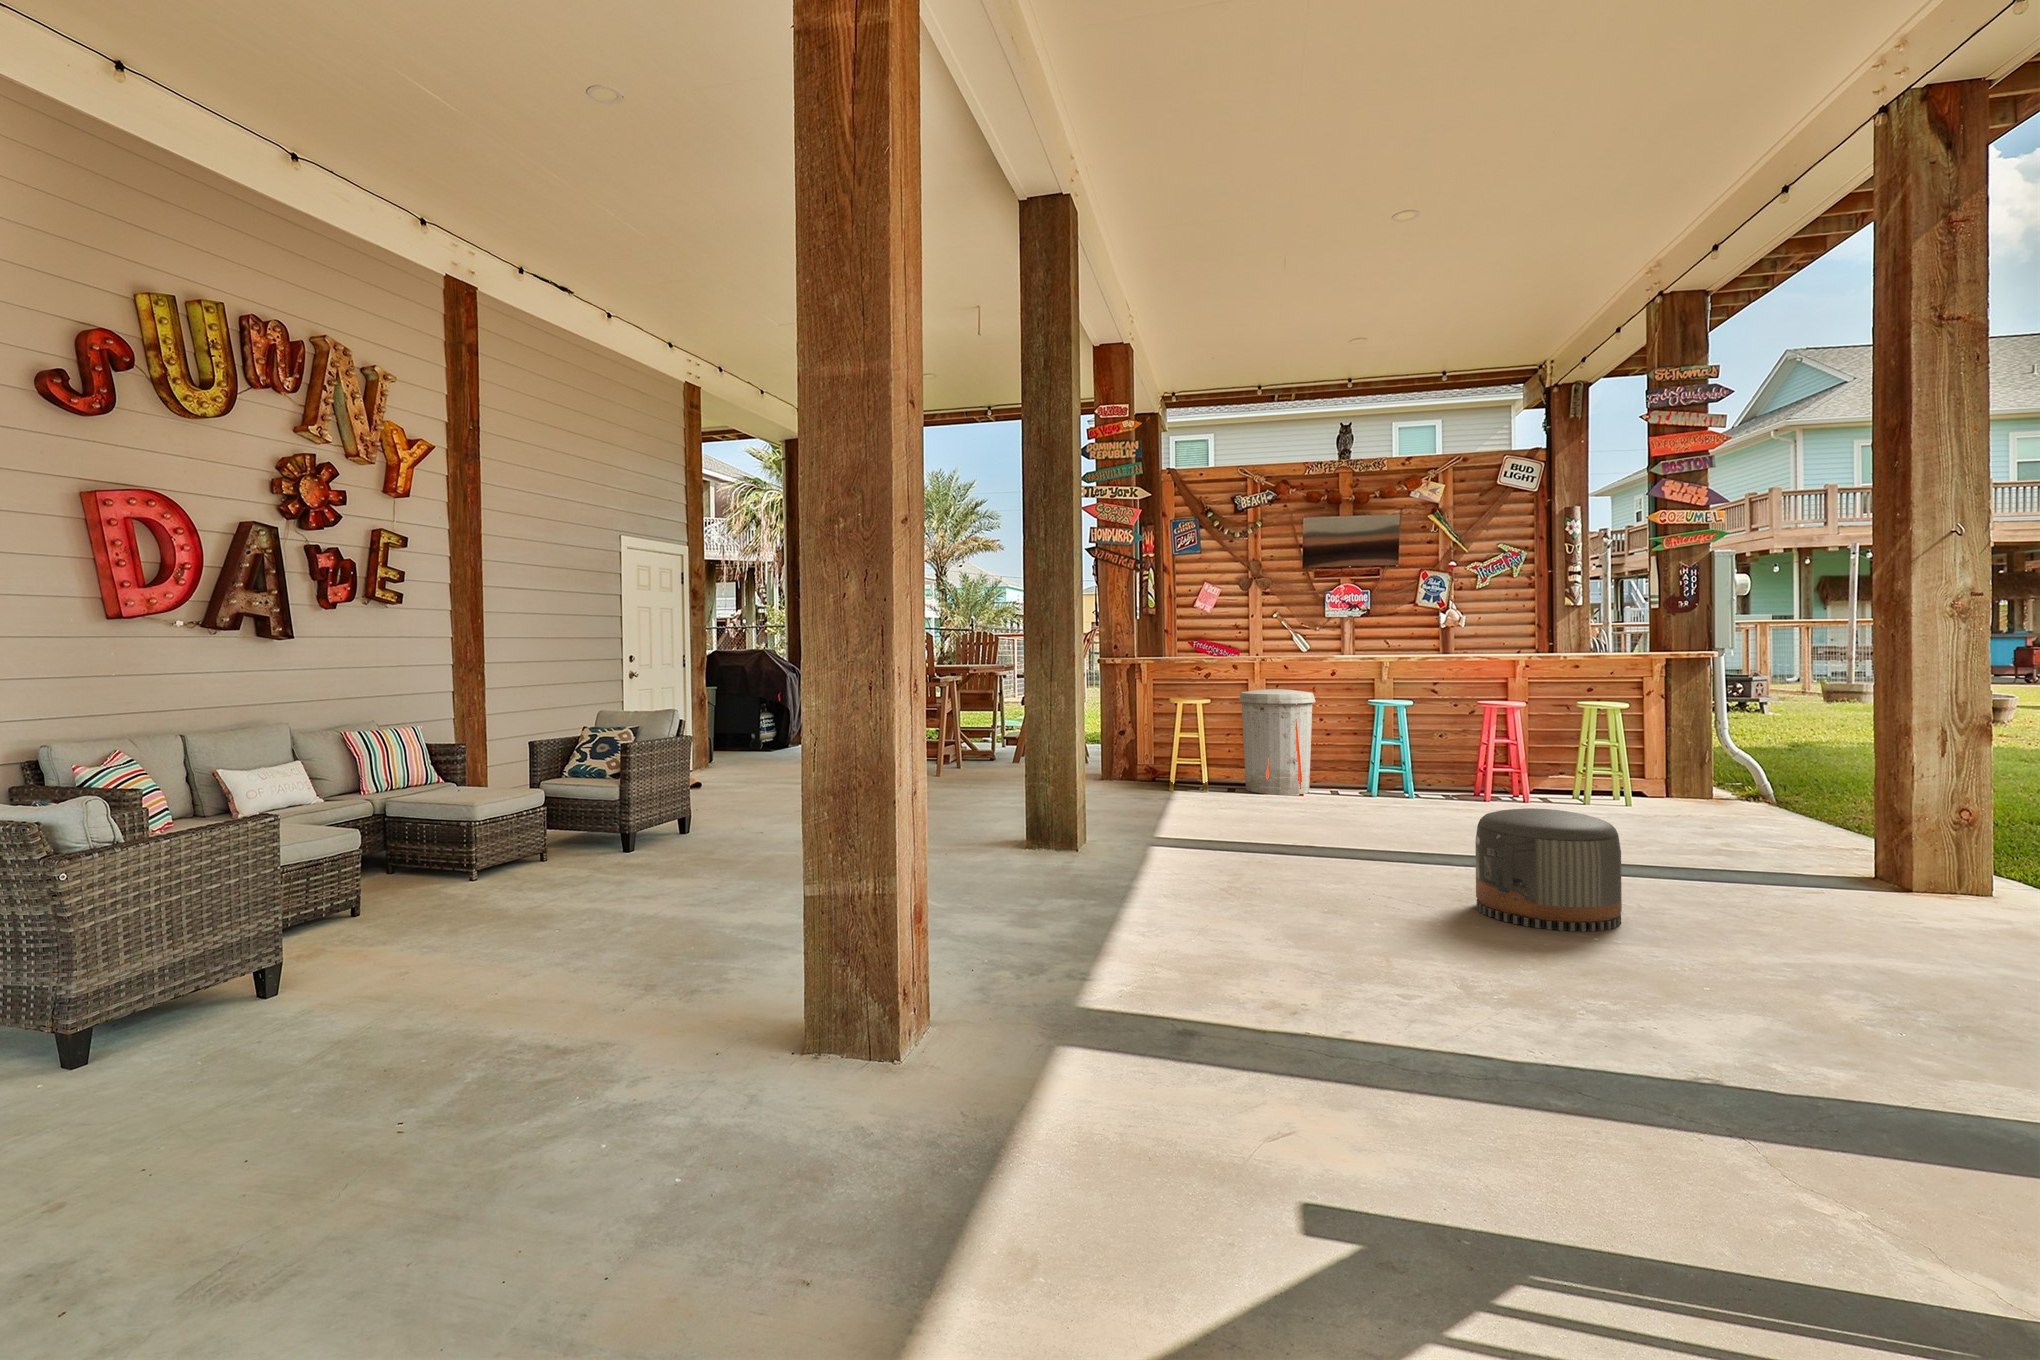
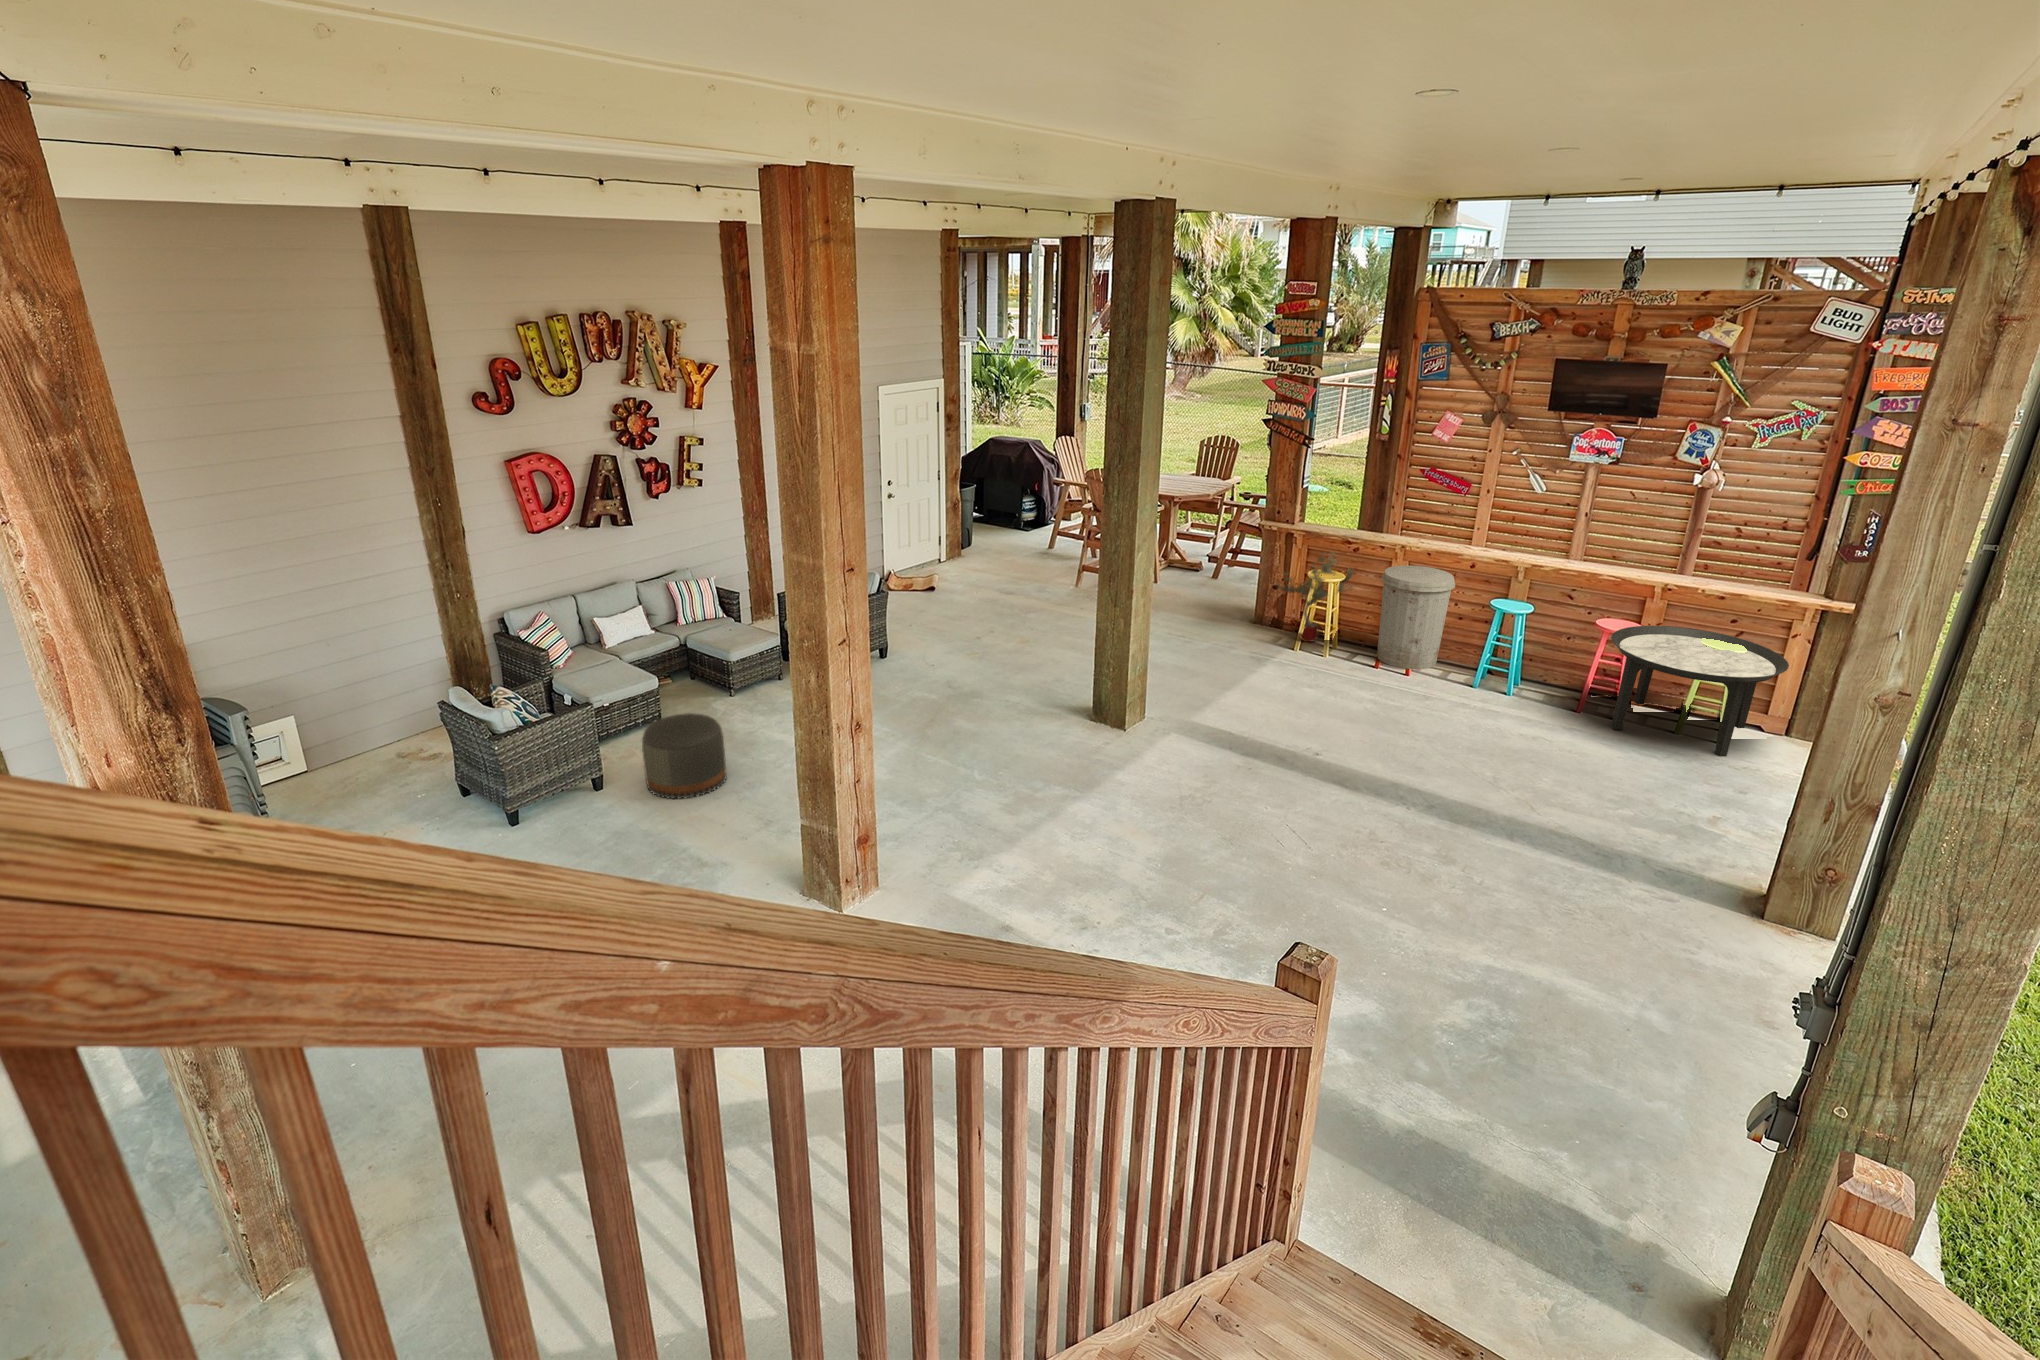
potted tree: none [1121,683,1209,789] -> present [1278,551,1354,642]
round table: none [1491,712,1665,813] -> present [1611,626,1789,757]
pouf: present [1475,808,1622,932] -> present [642,713,727,799]

